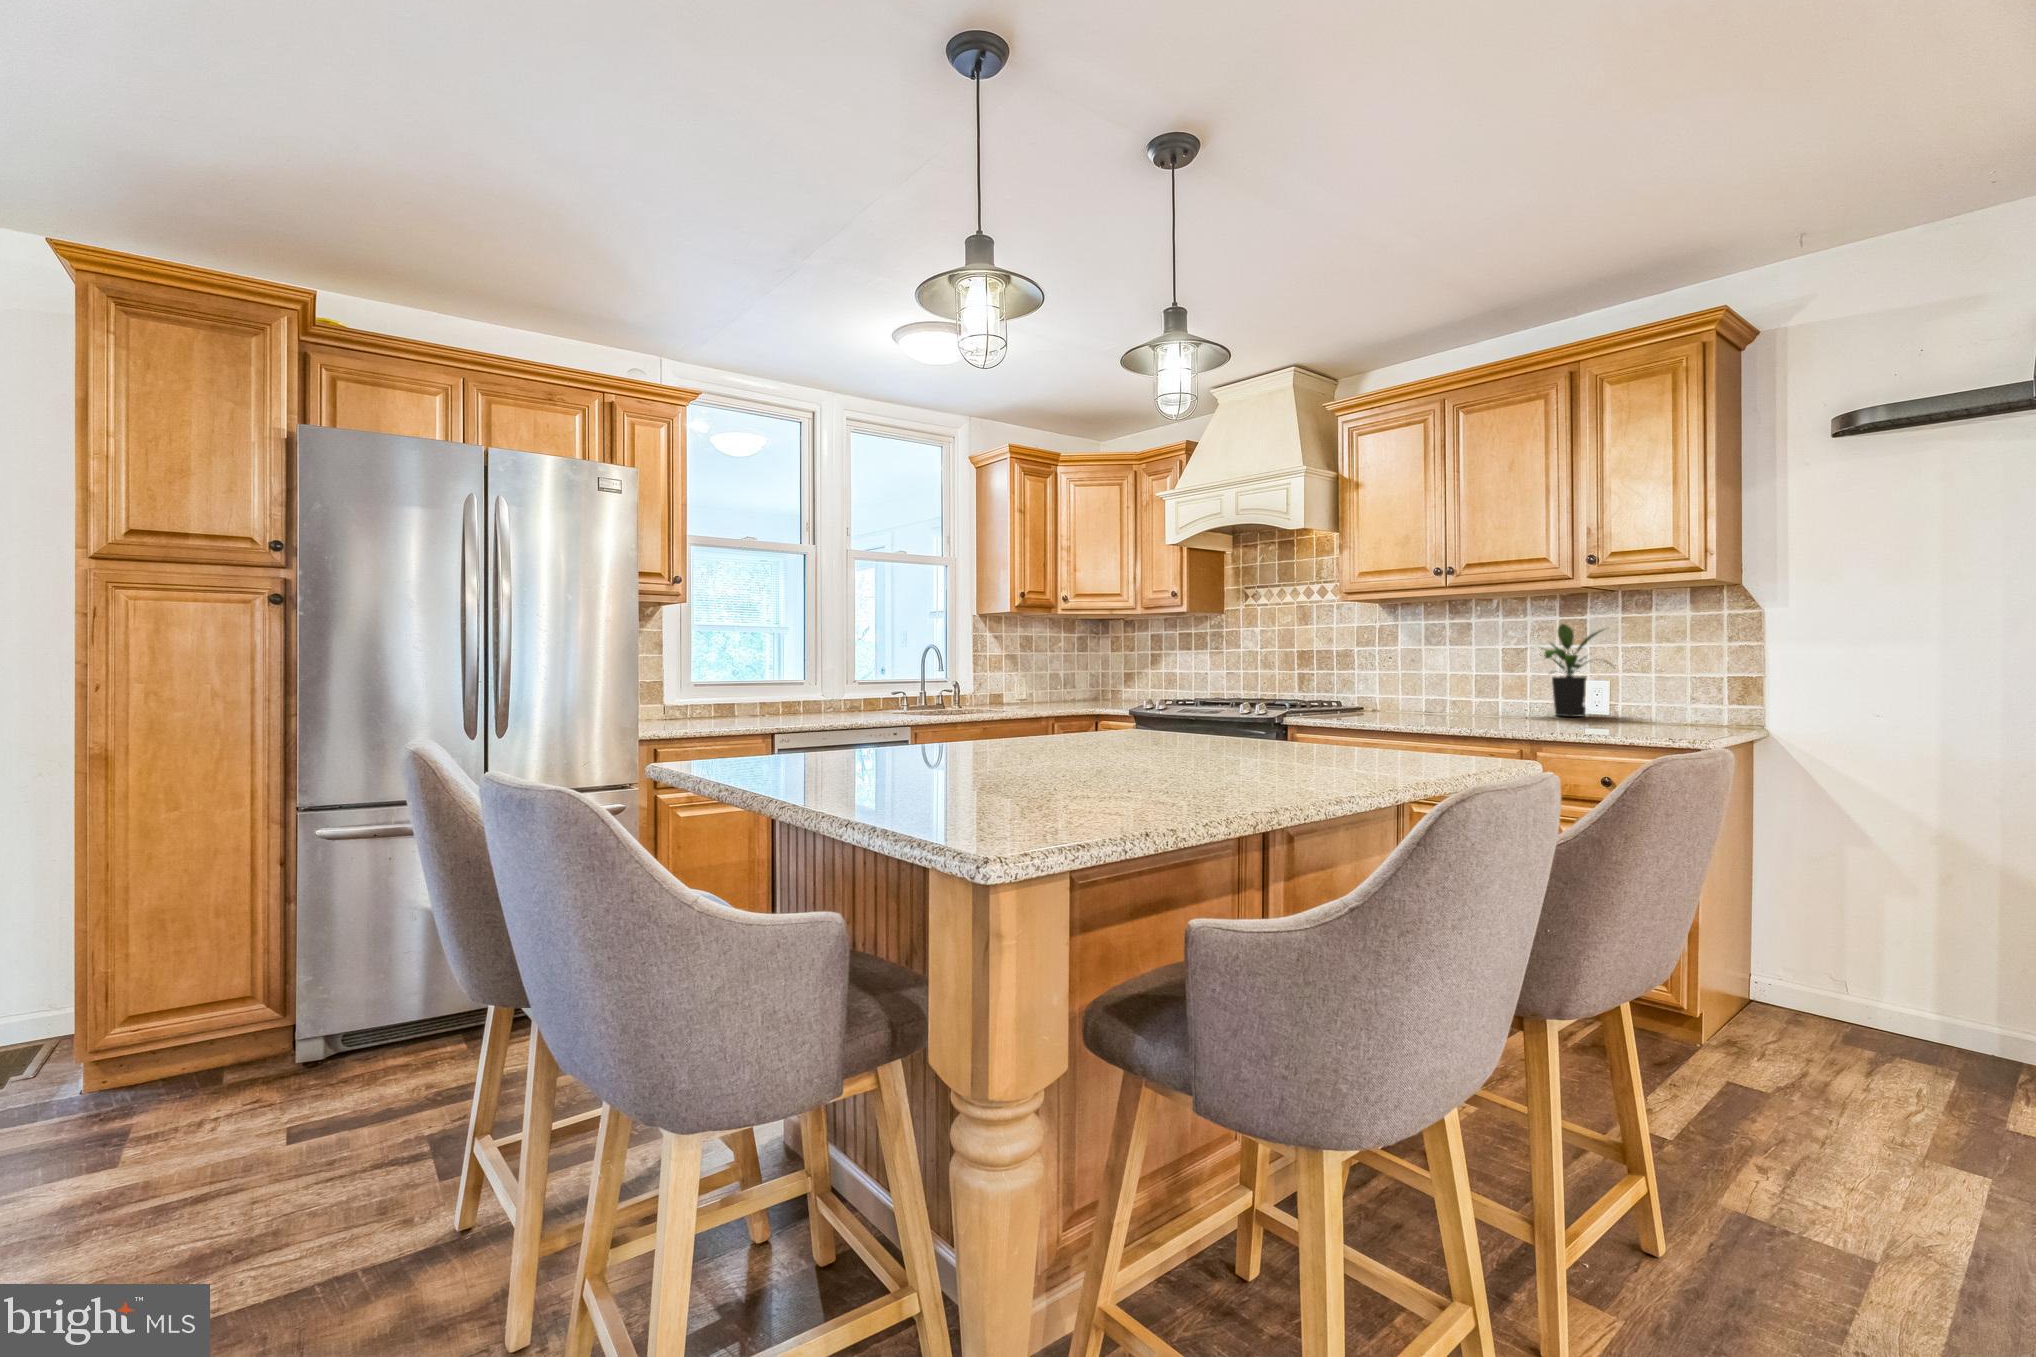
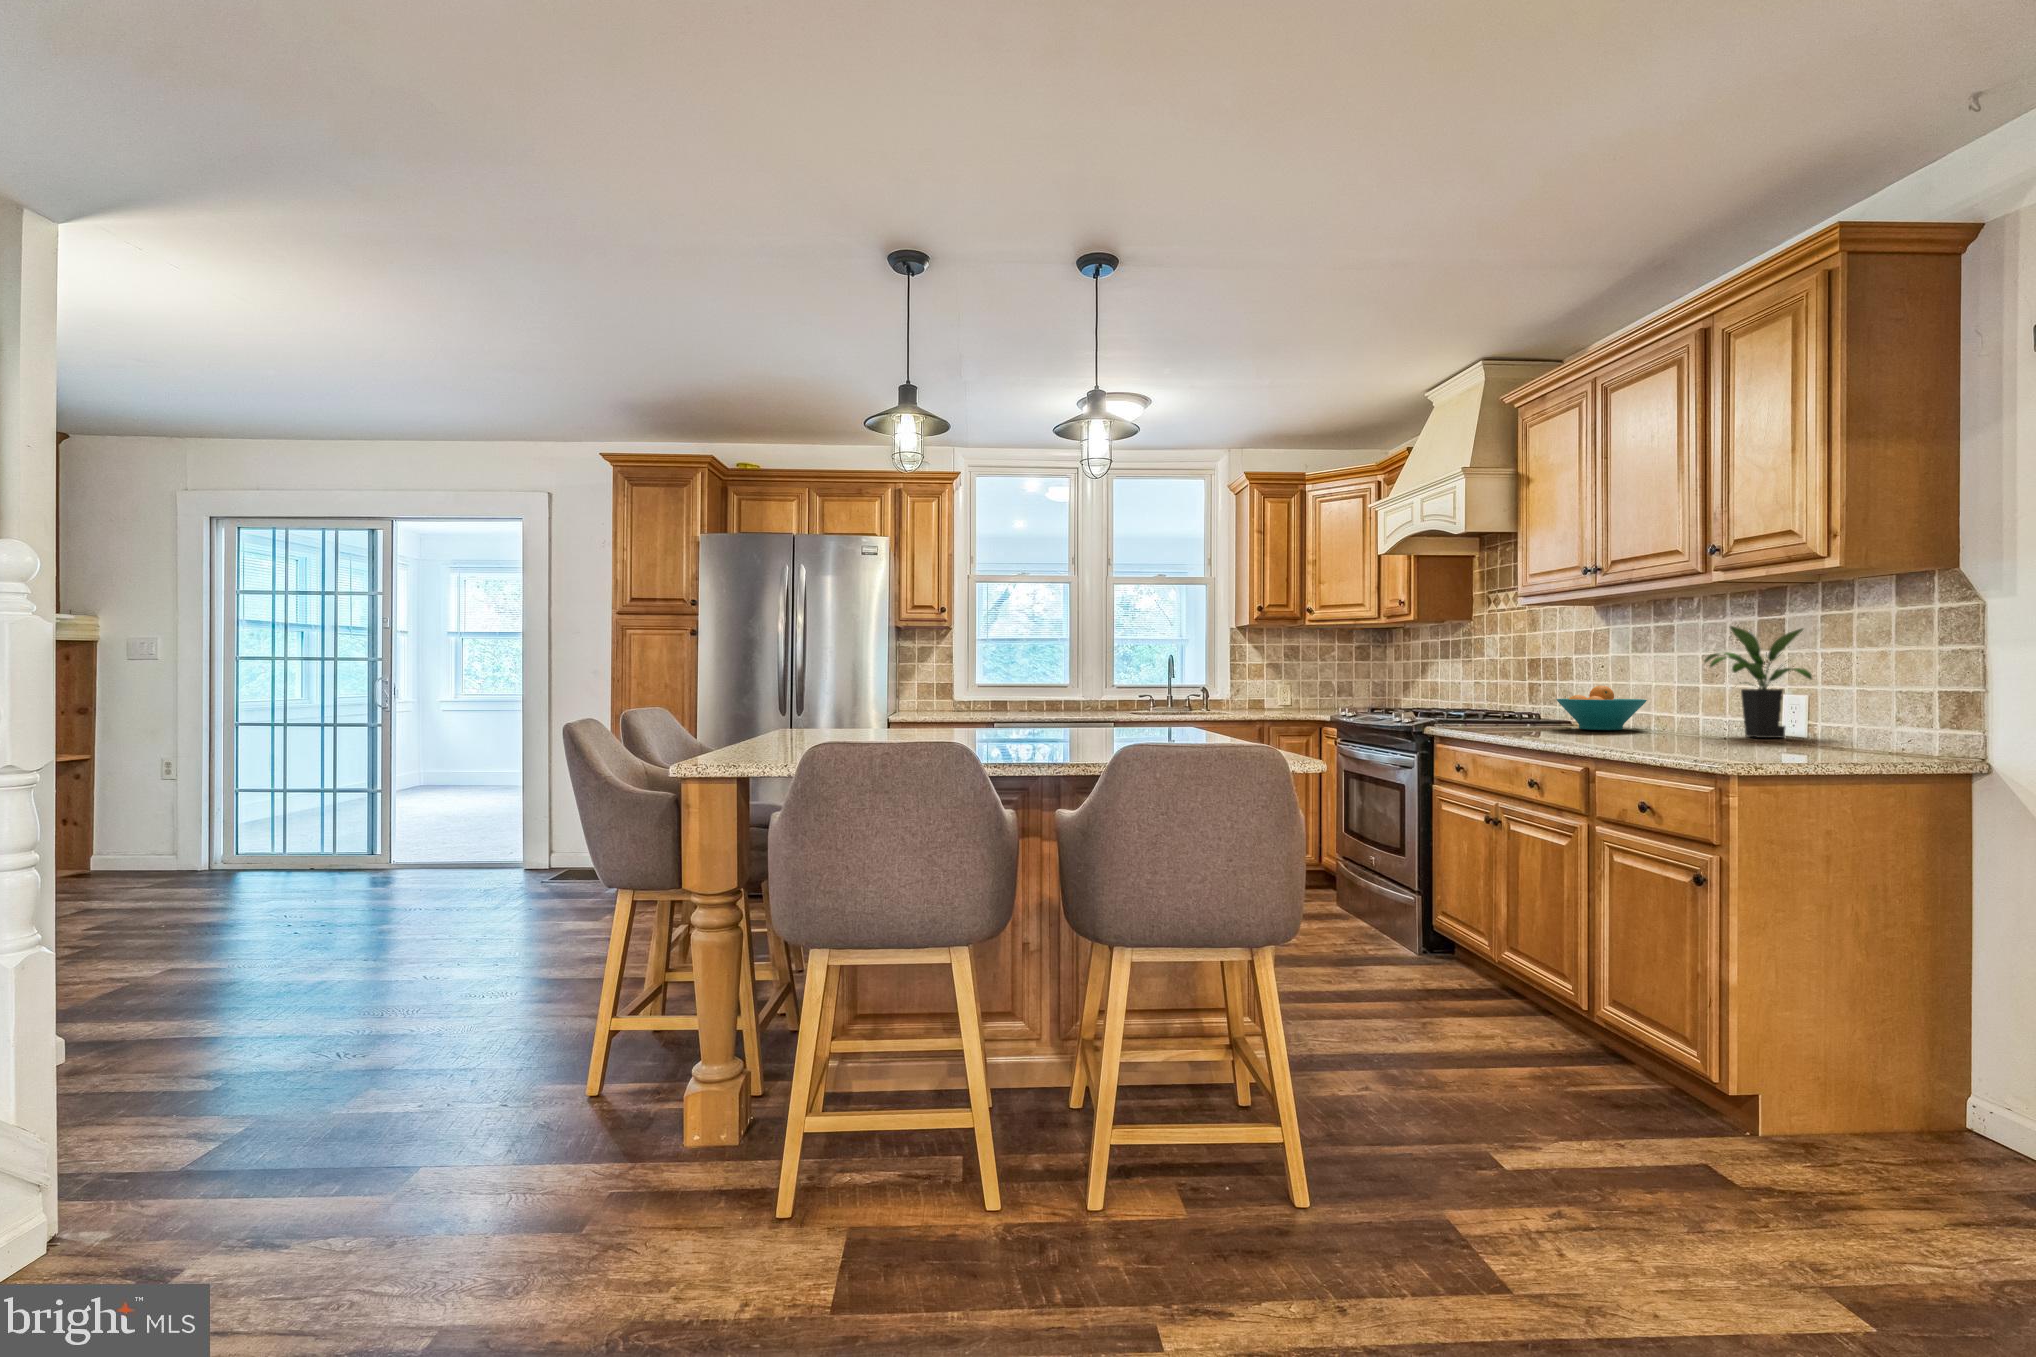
fruit bowl: none [1388,675,1462,714] -> present [1556,686,1647,730]

